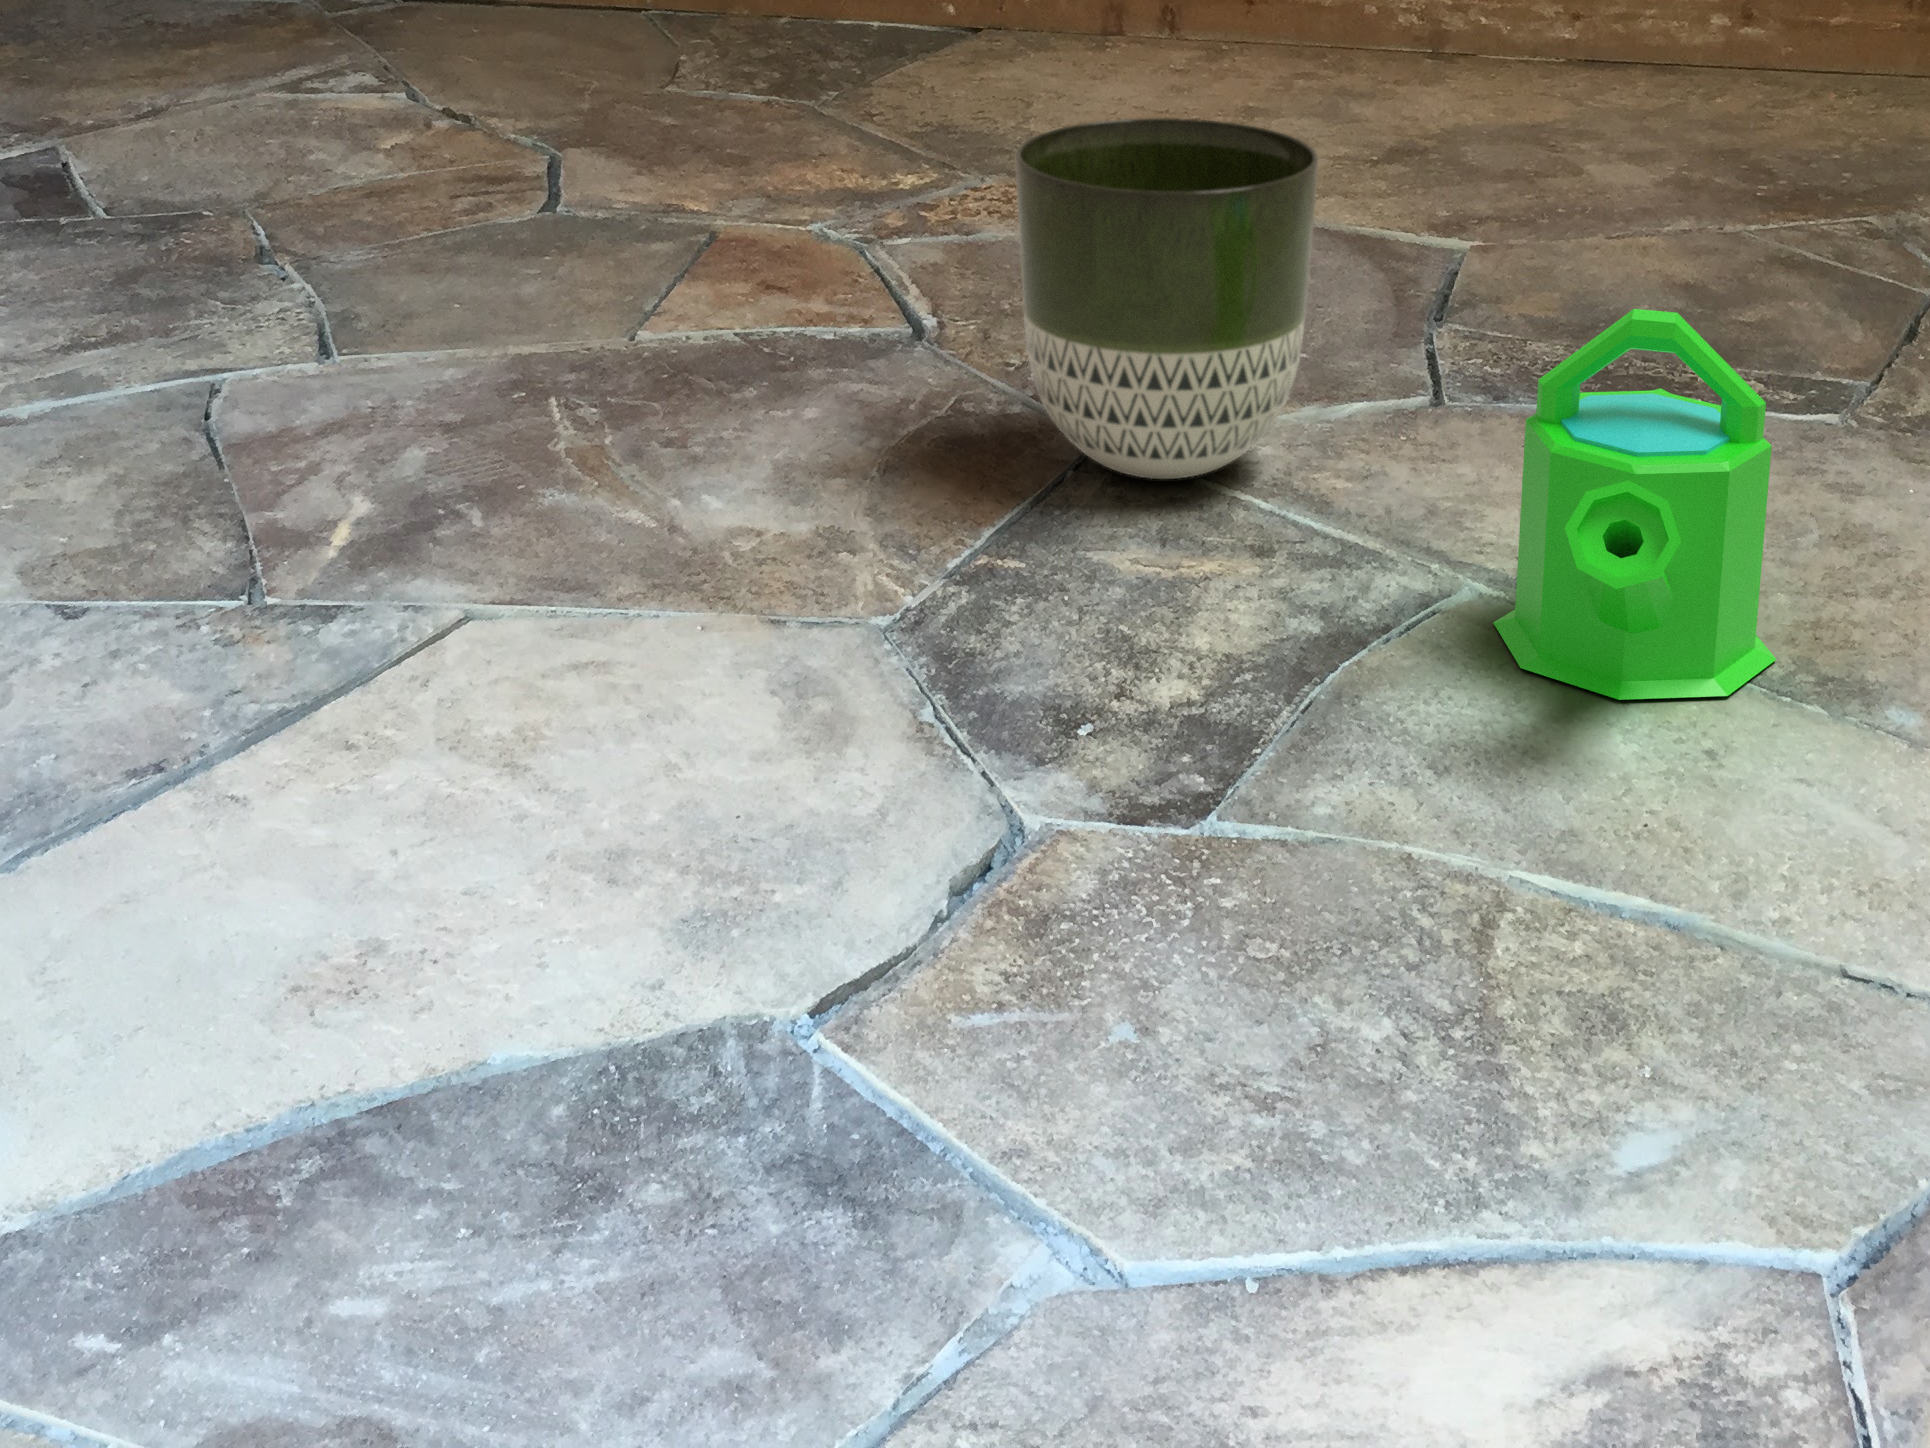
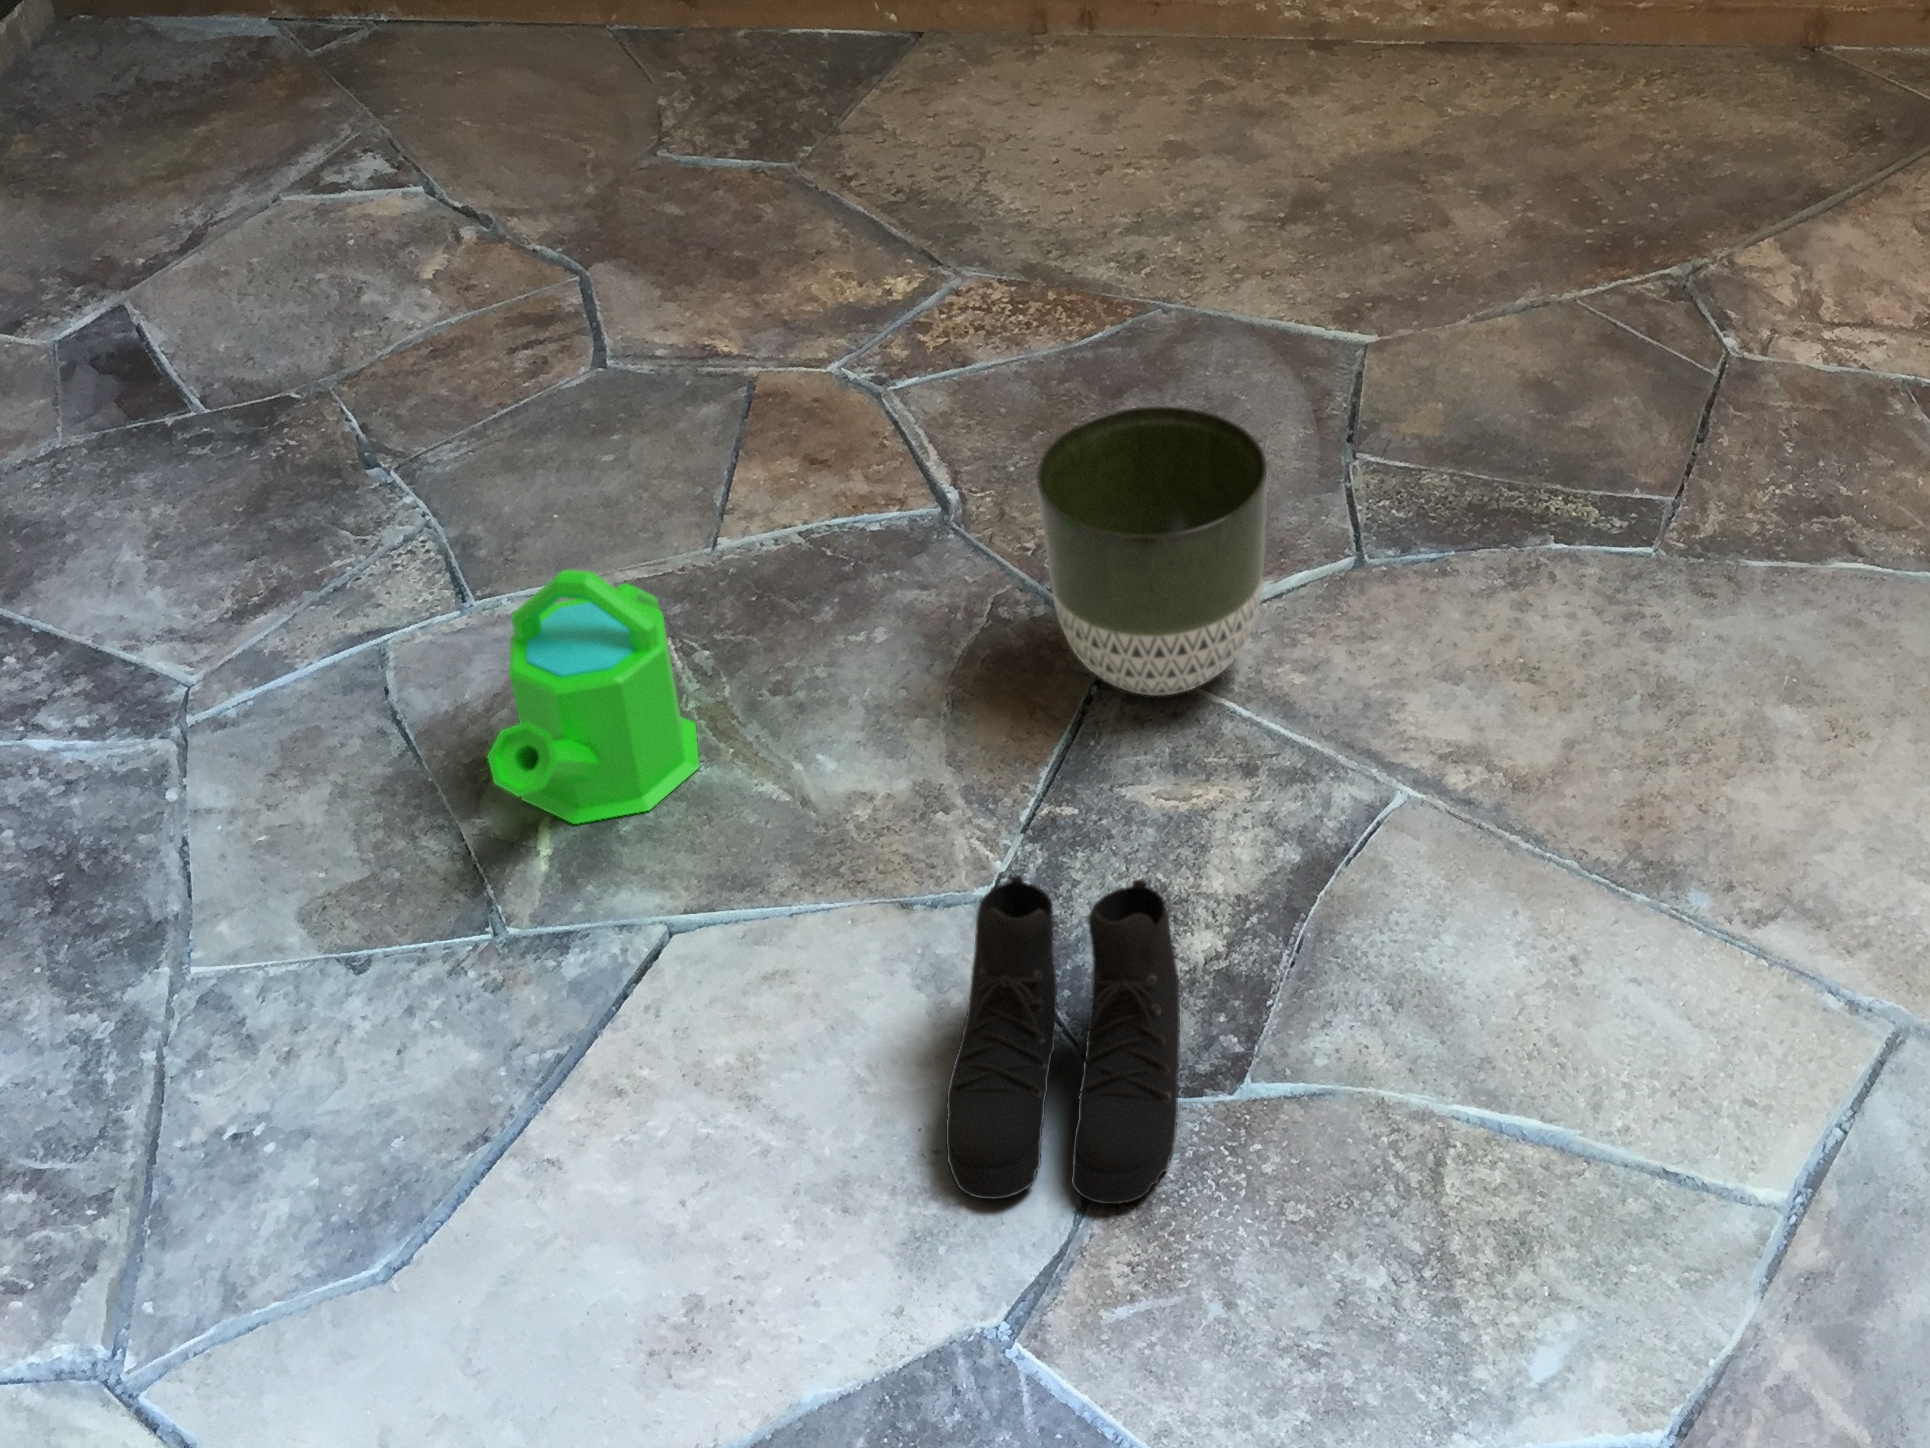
watering can: present [1494,309,1776,700] -> present [488,570,699,824]
boots: none [766,498,1123,905] -> present [946,875,1180,1204]

